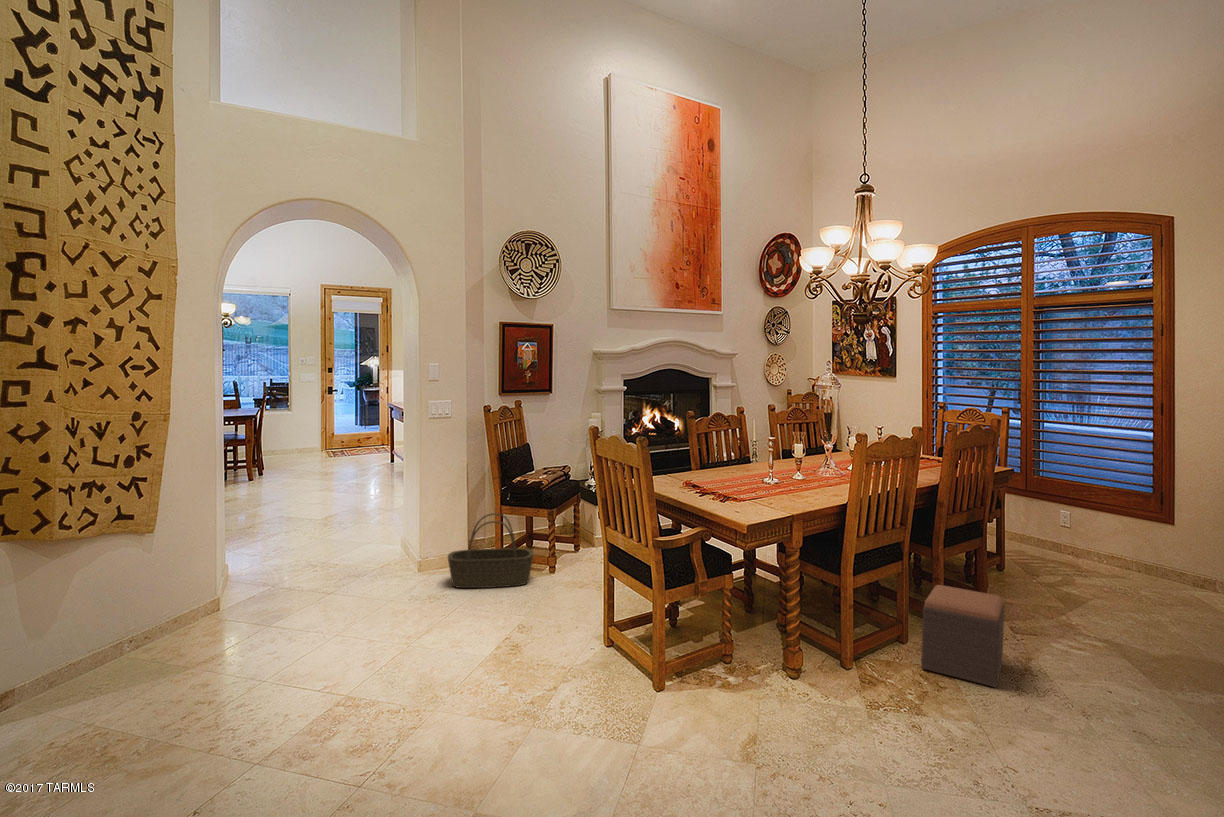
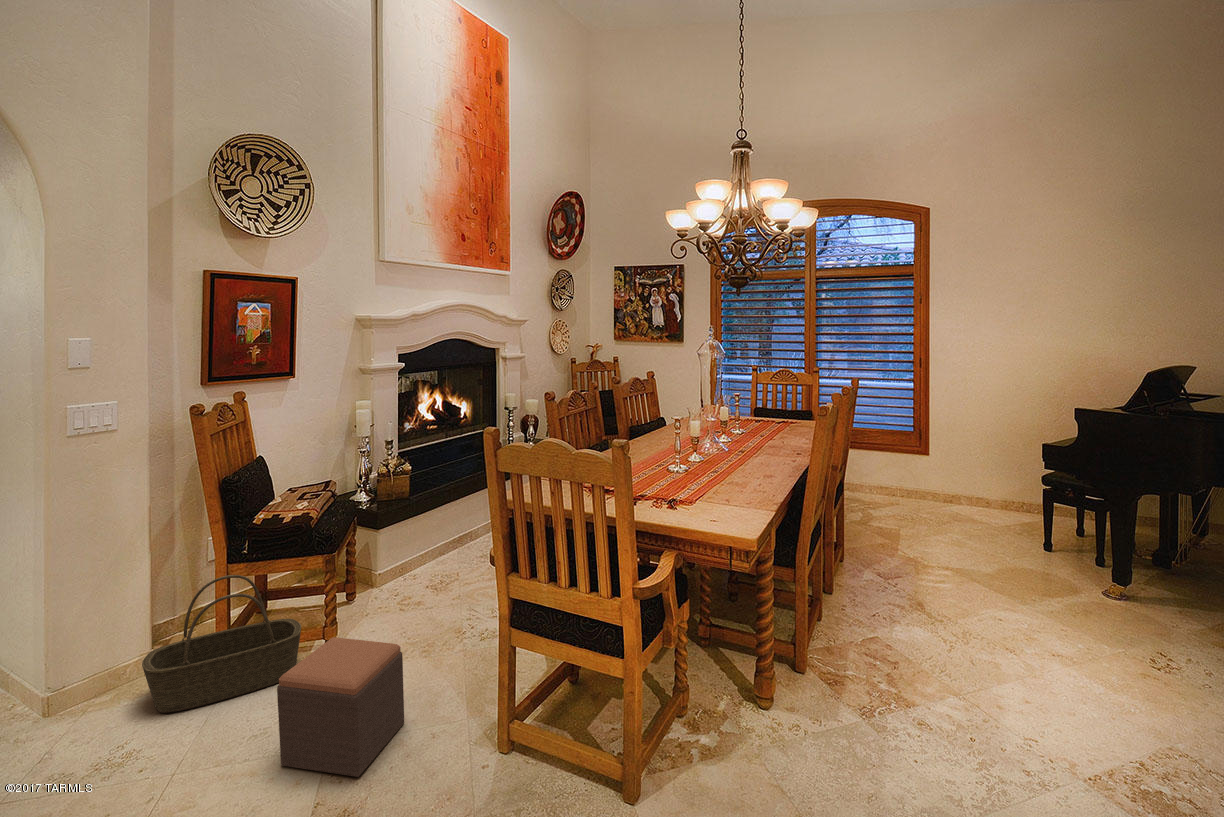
footstool: present [921,585,1004,687] -> present [277,637,404,777]

